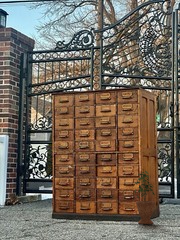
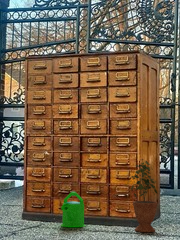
watering can: none [82,195,101,222] -> present [61,192,85,227]

